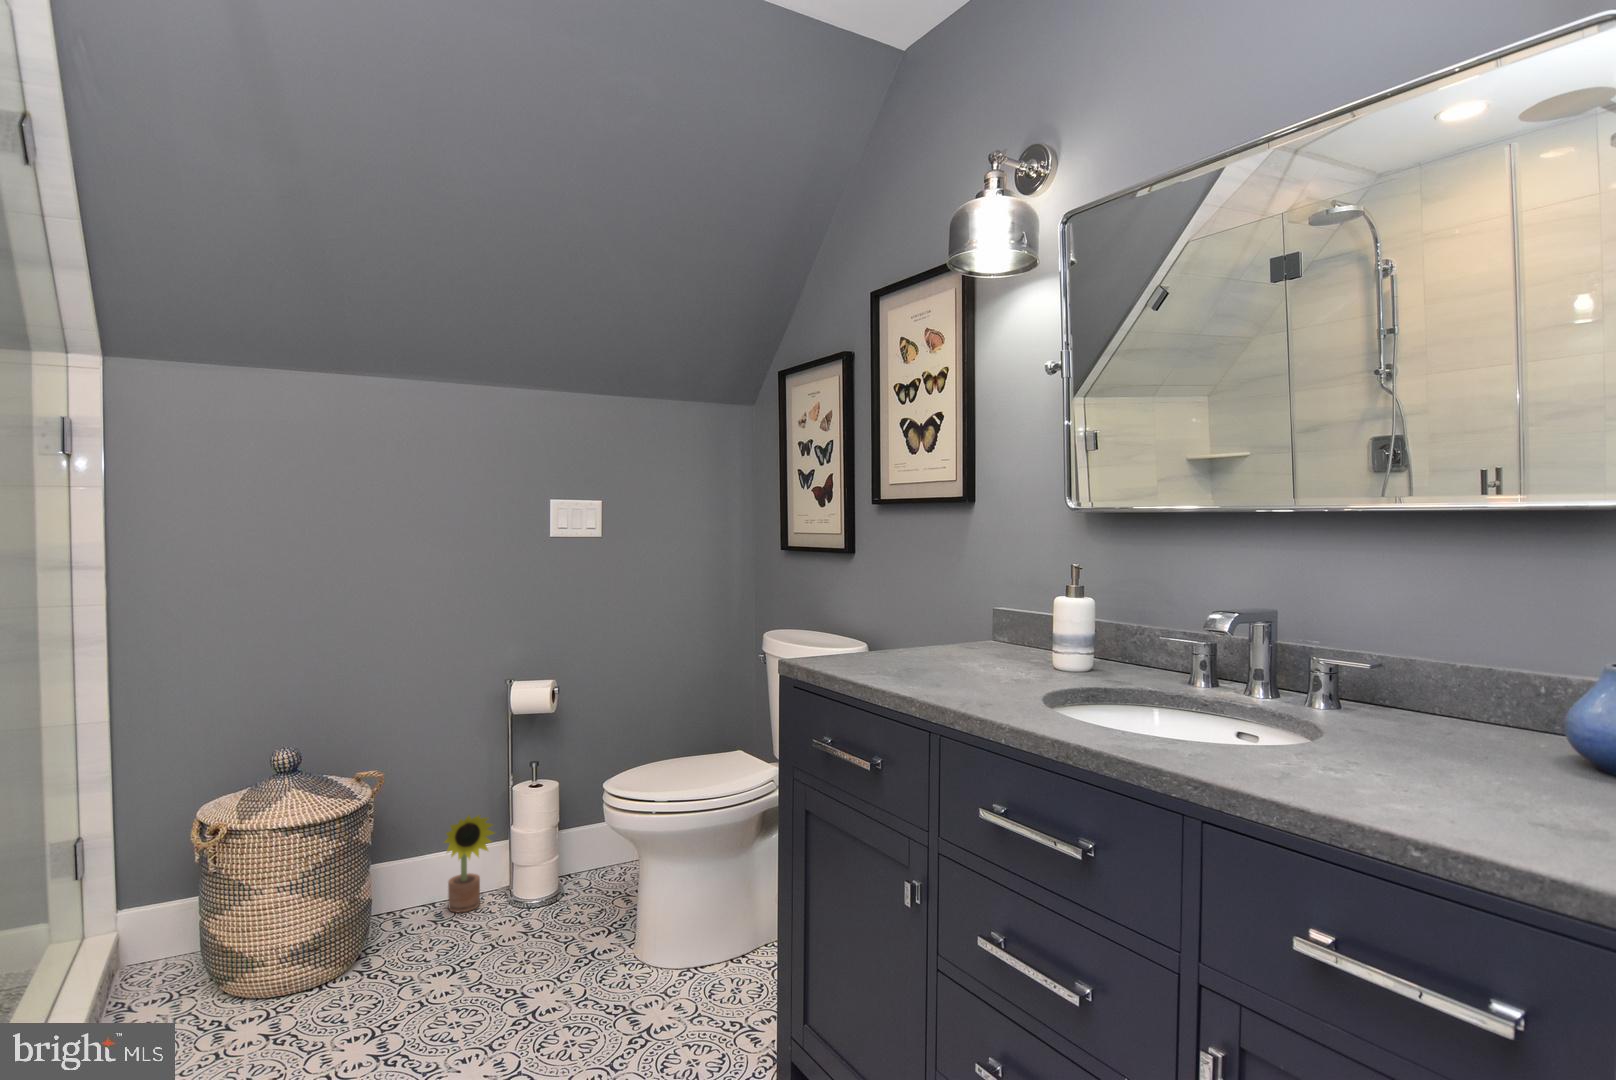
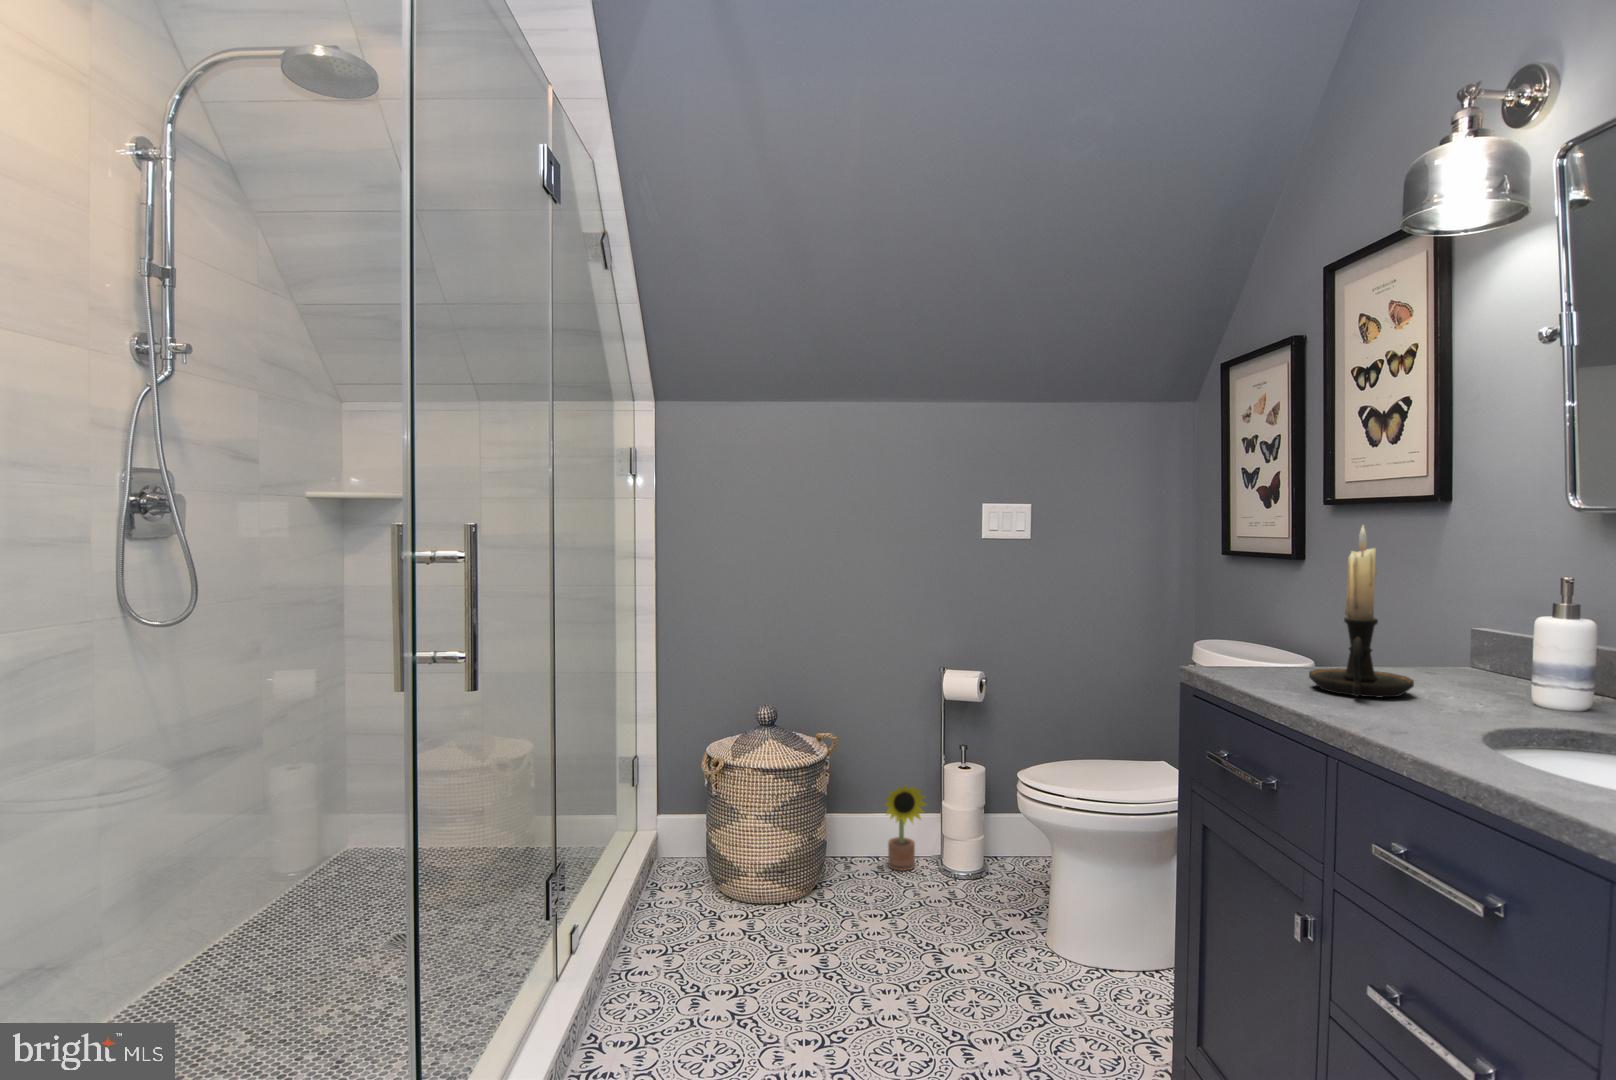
candle holder: none [896,521,976,676] -> present [1309,526,1414,697]

